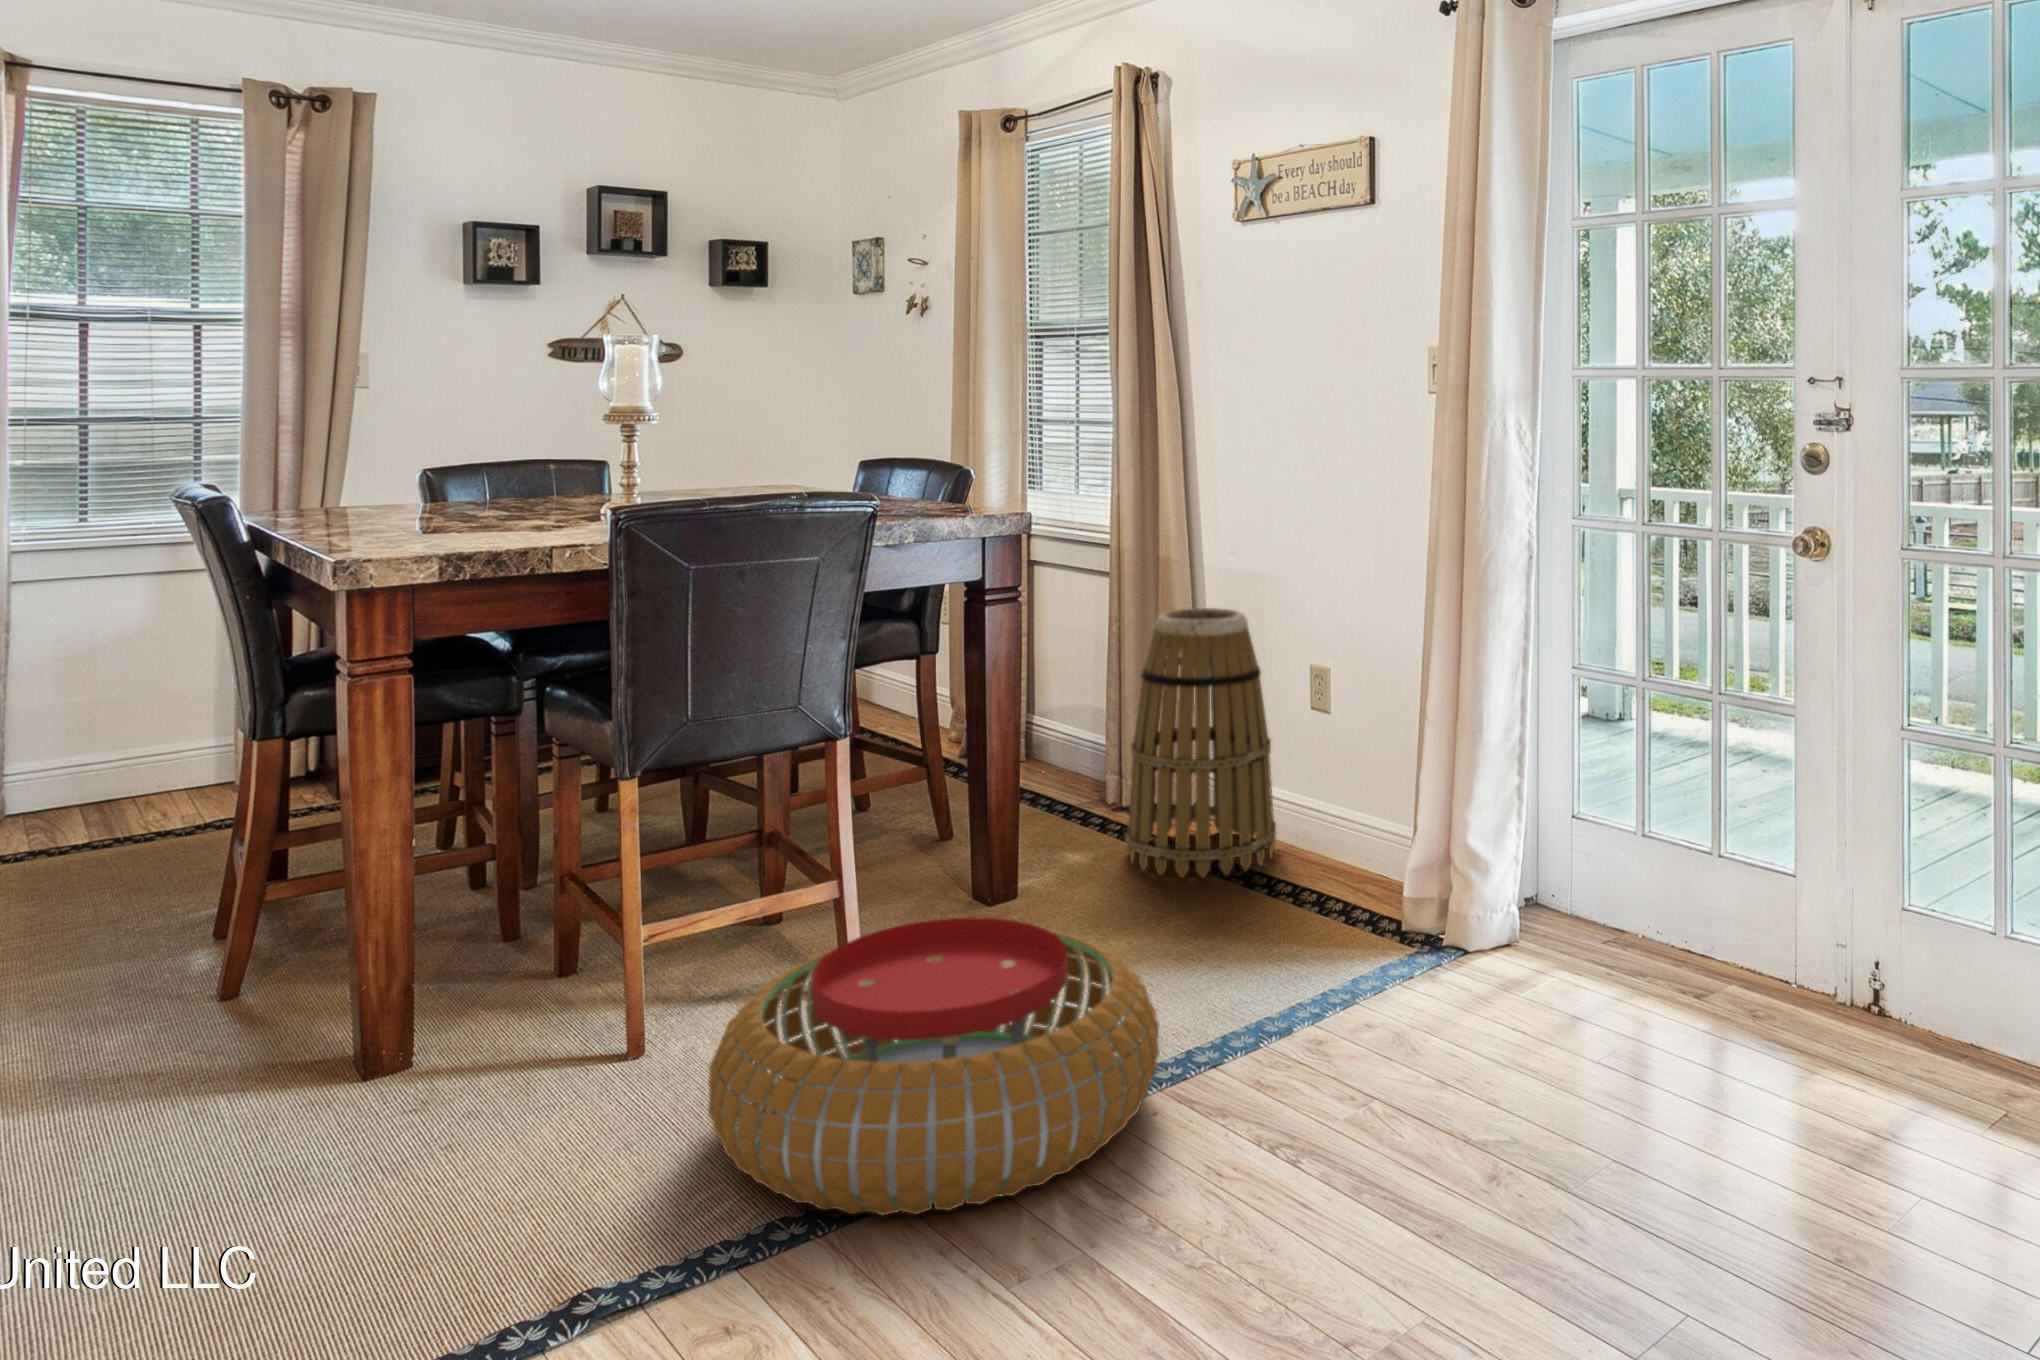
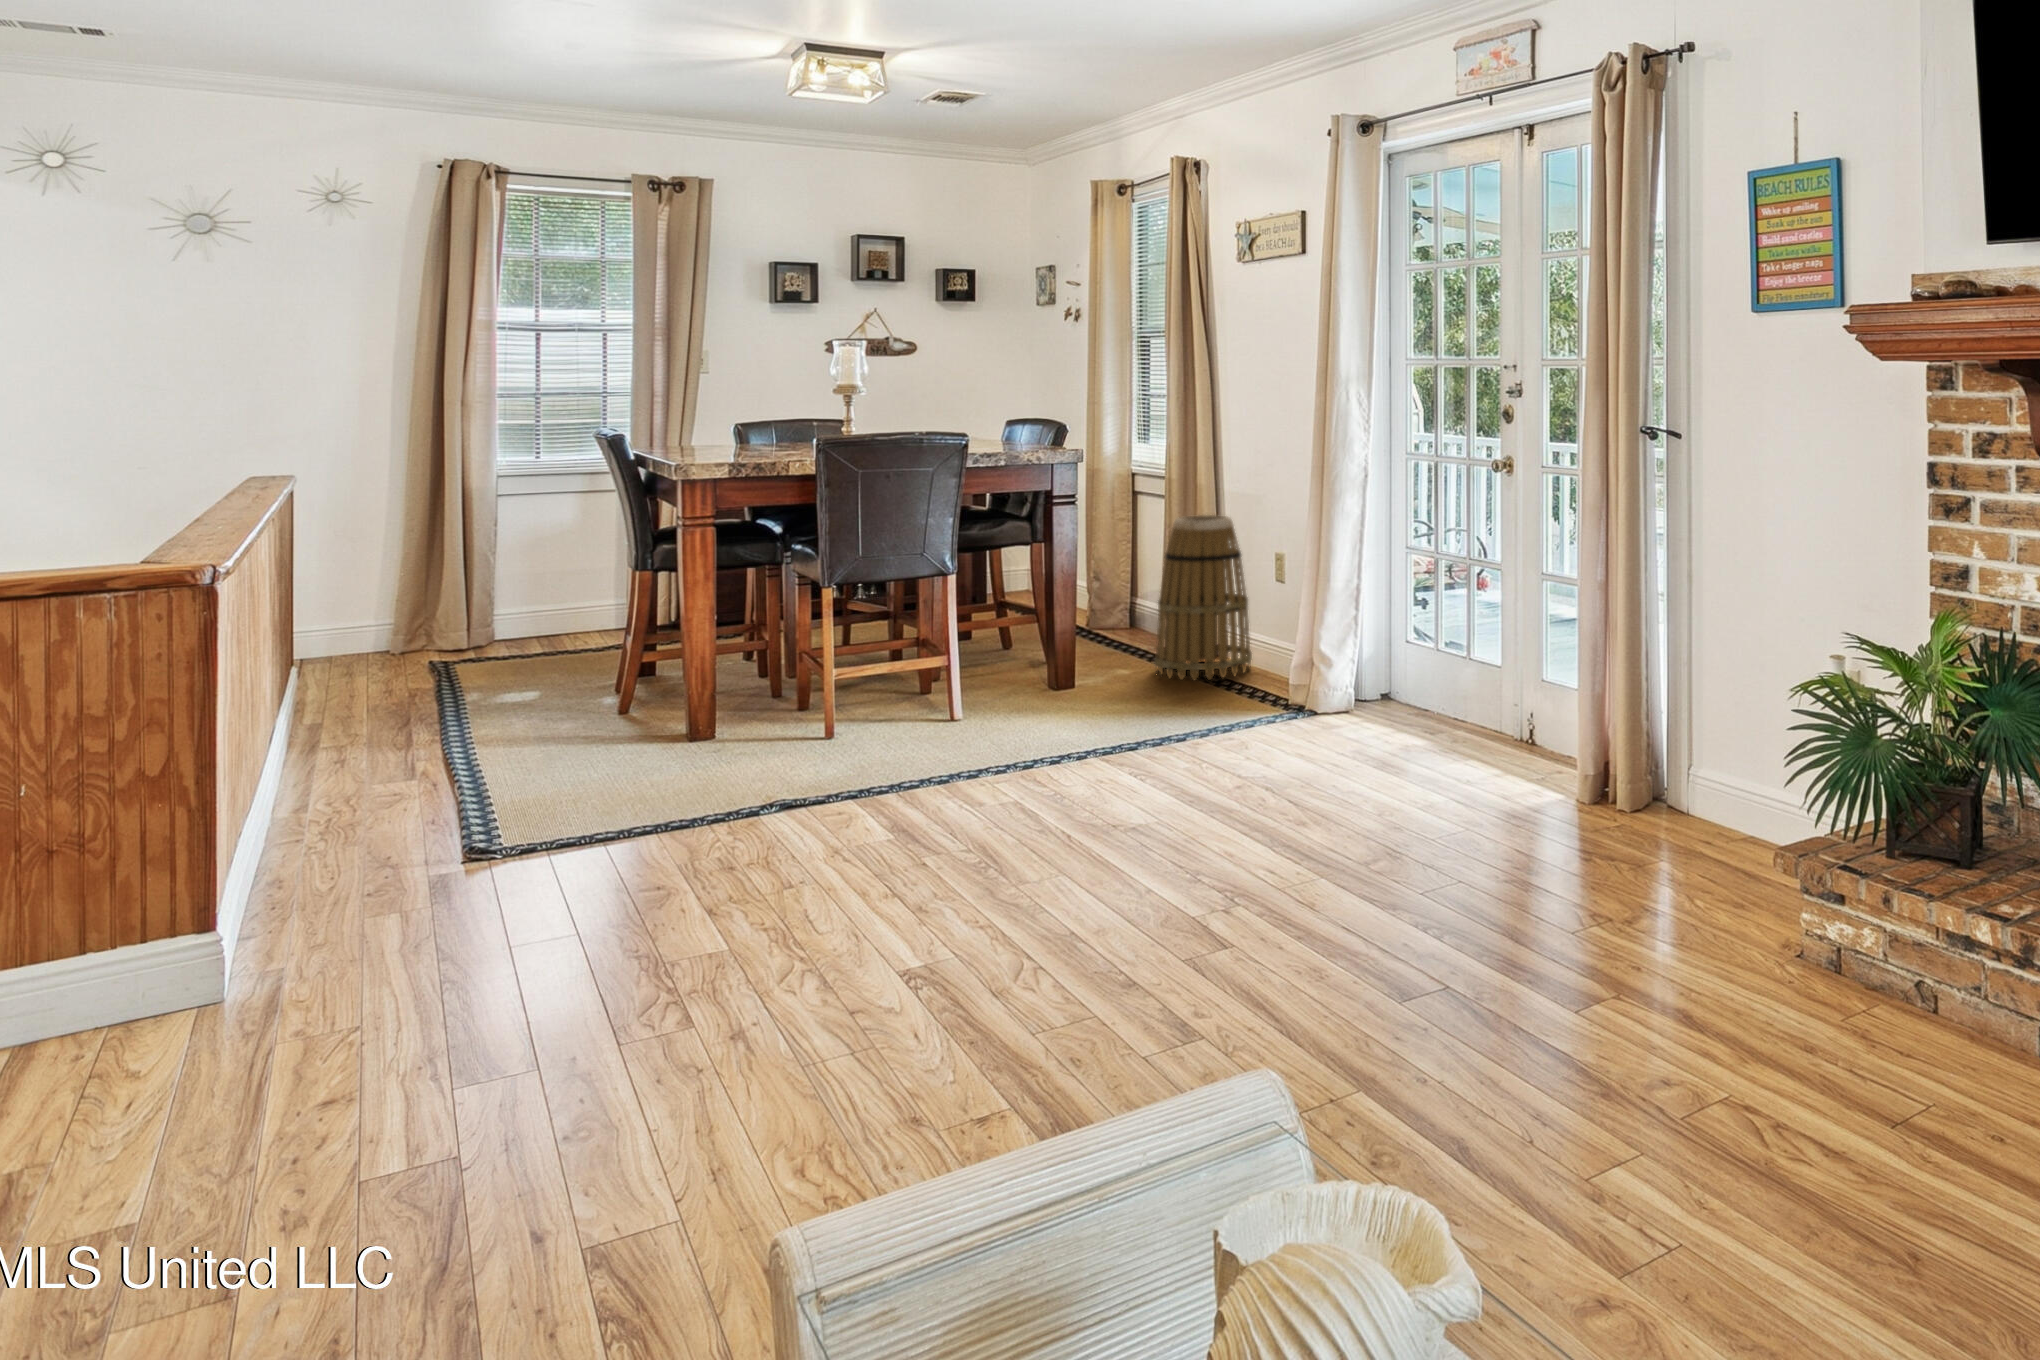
pouf: present [708,918,1159,1216] -> none [853,665,1096,788]

